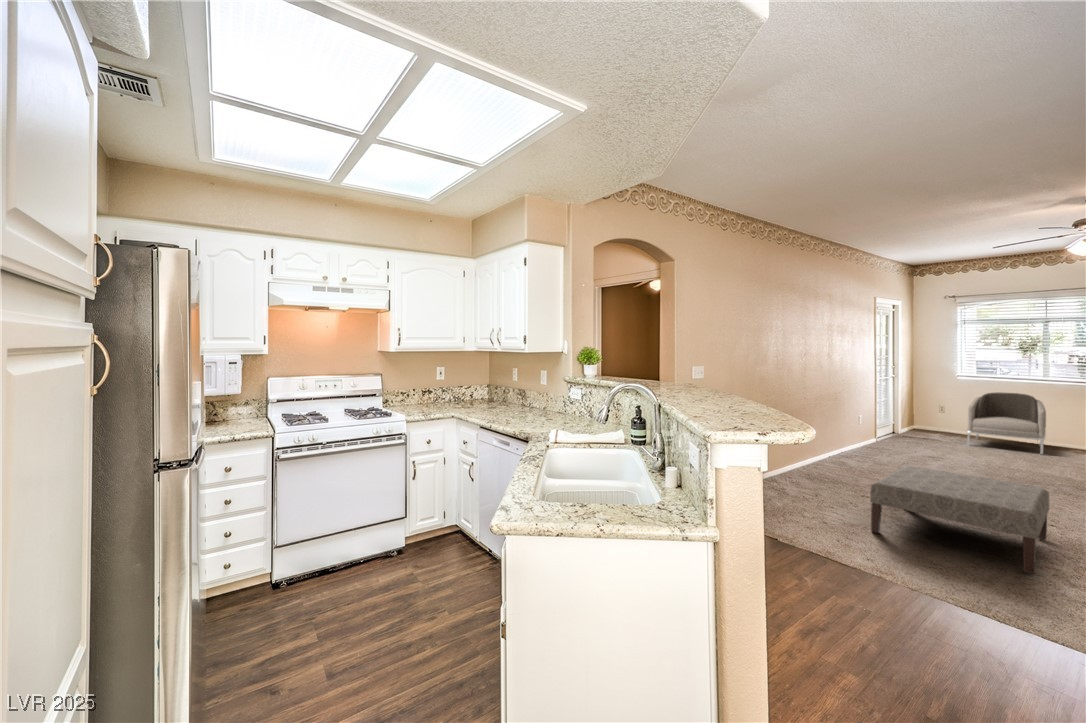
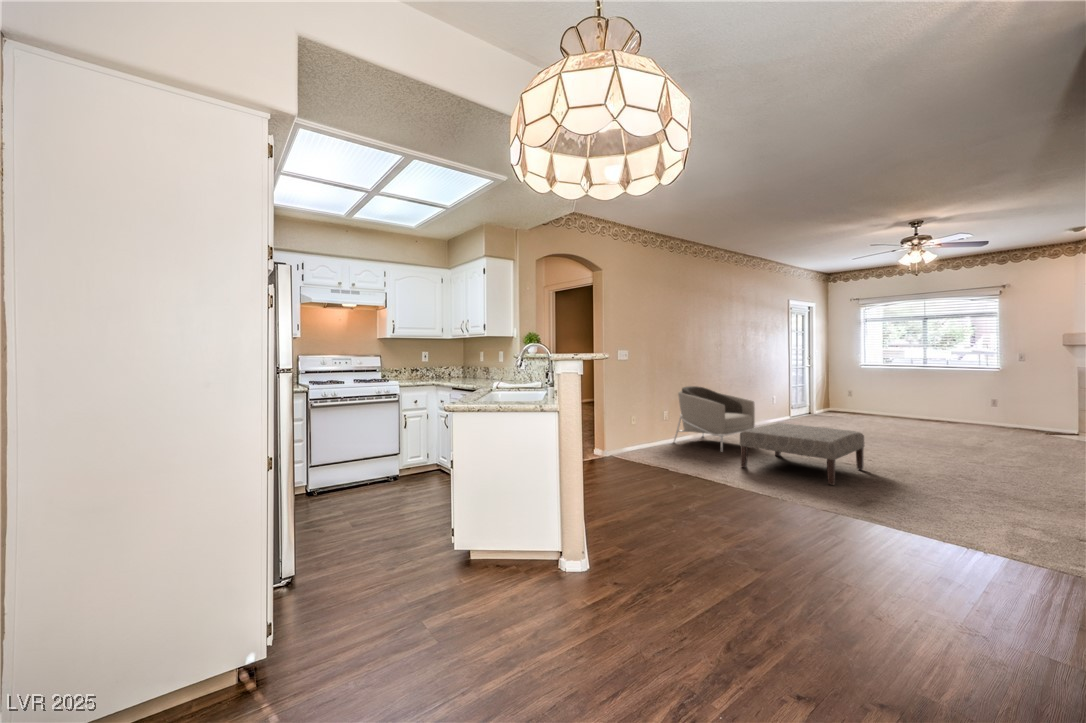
armchair: present [967,393,1046,454] -> present [674,386,755,452]

